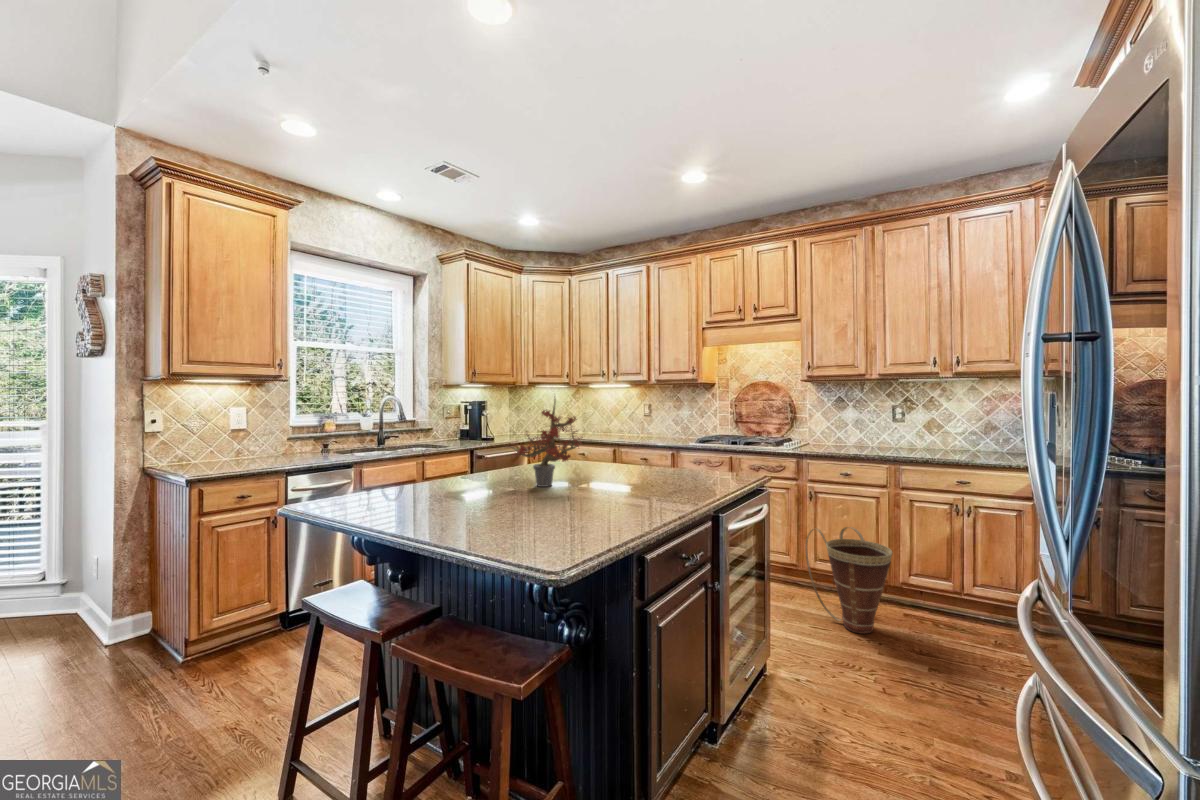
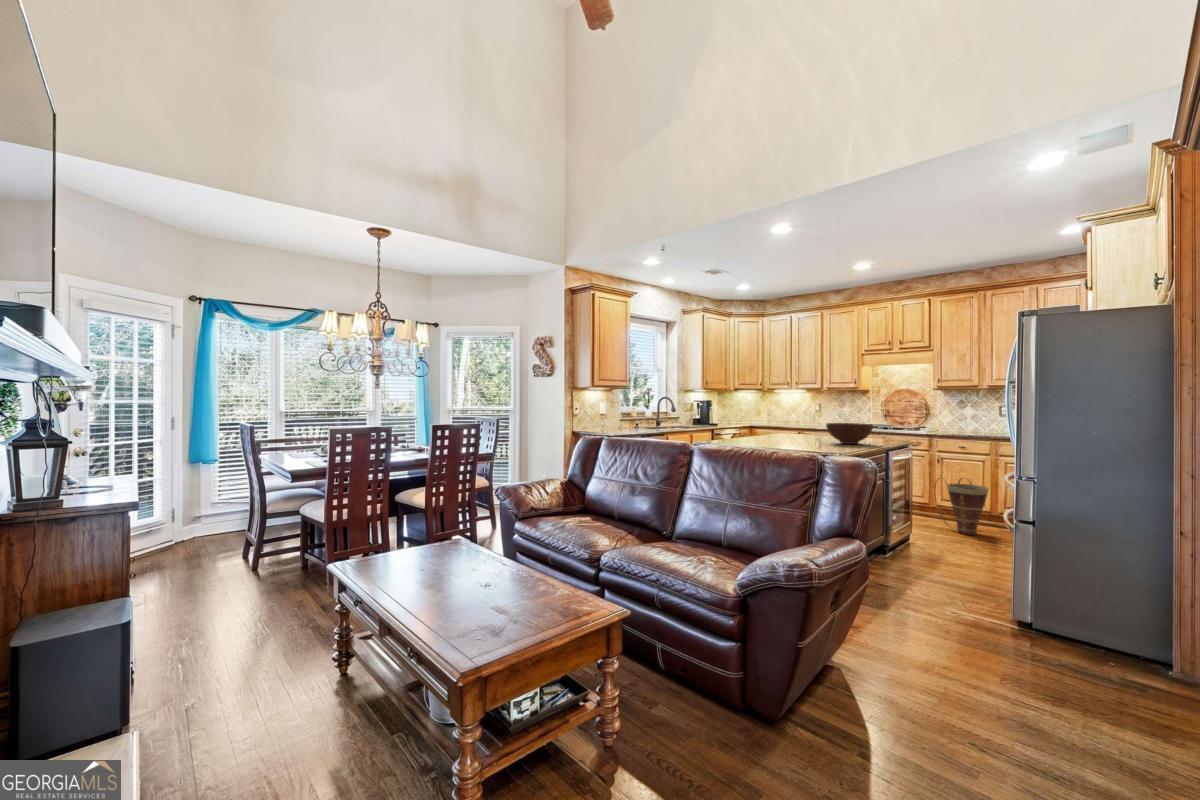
potted plant: present [511,400,583,487] -> none [772,396,816,440]
fruit bowl: none [591,451,689,504] -> present [826,423,873,444]

